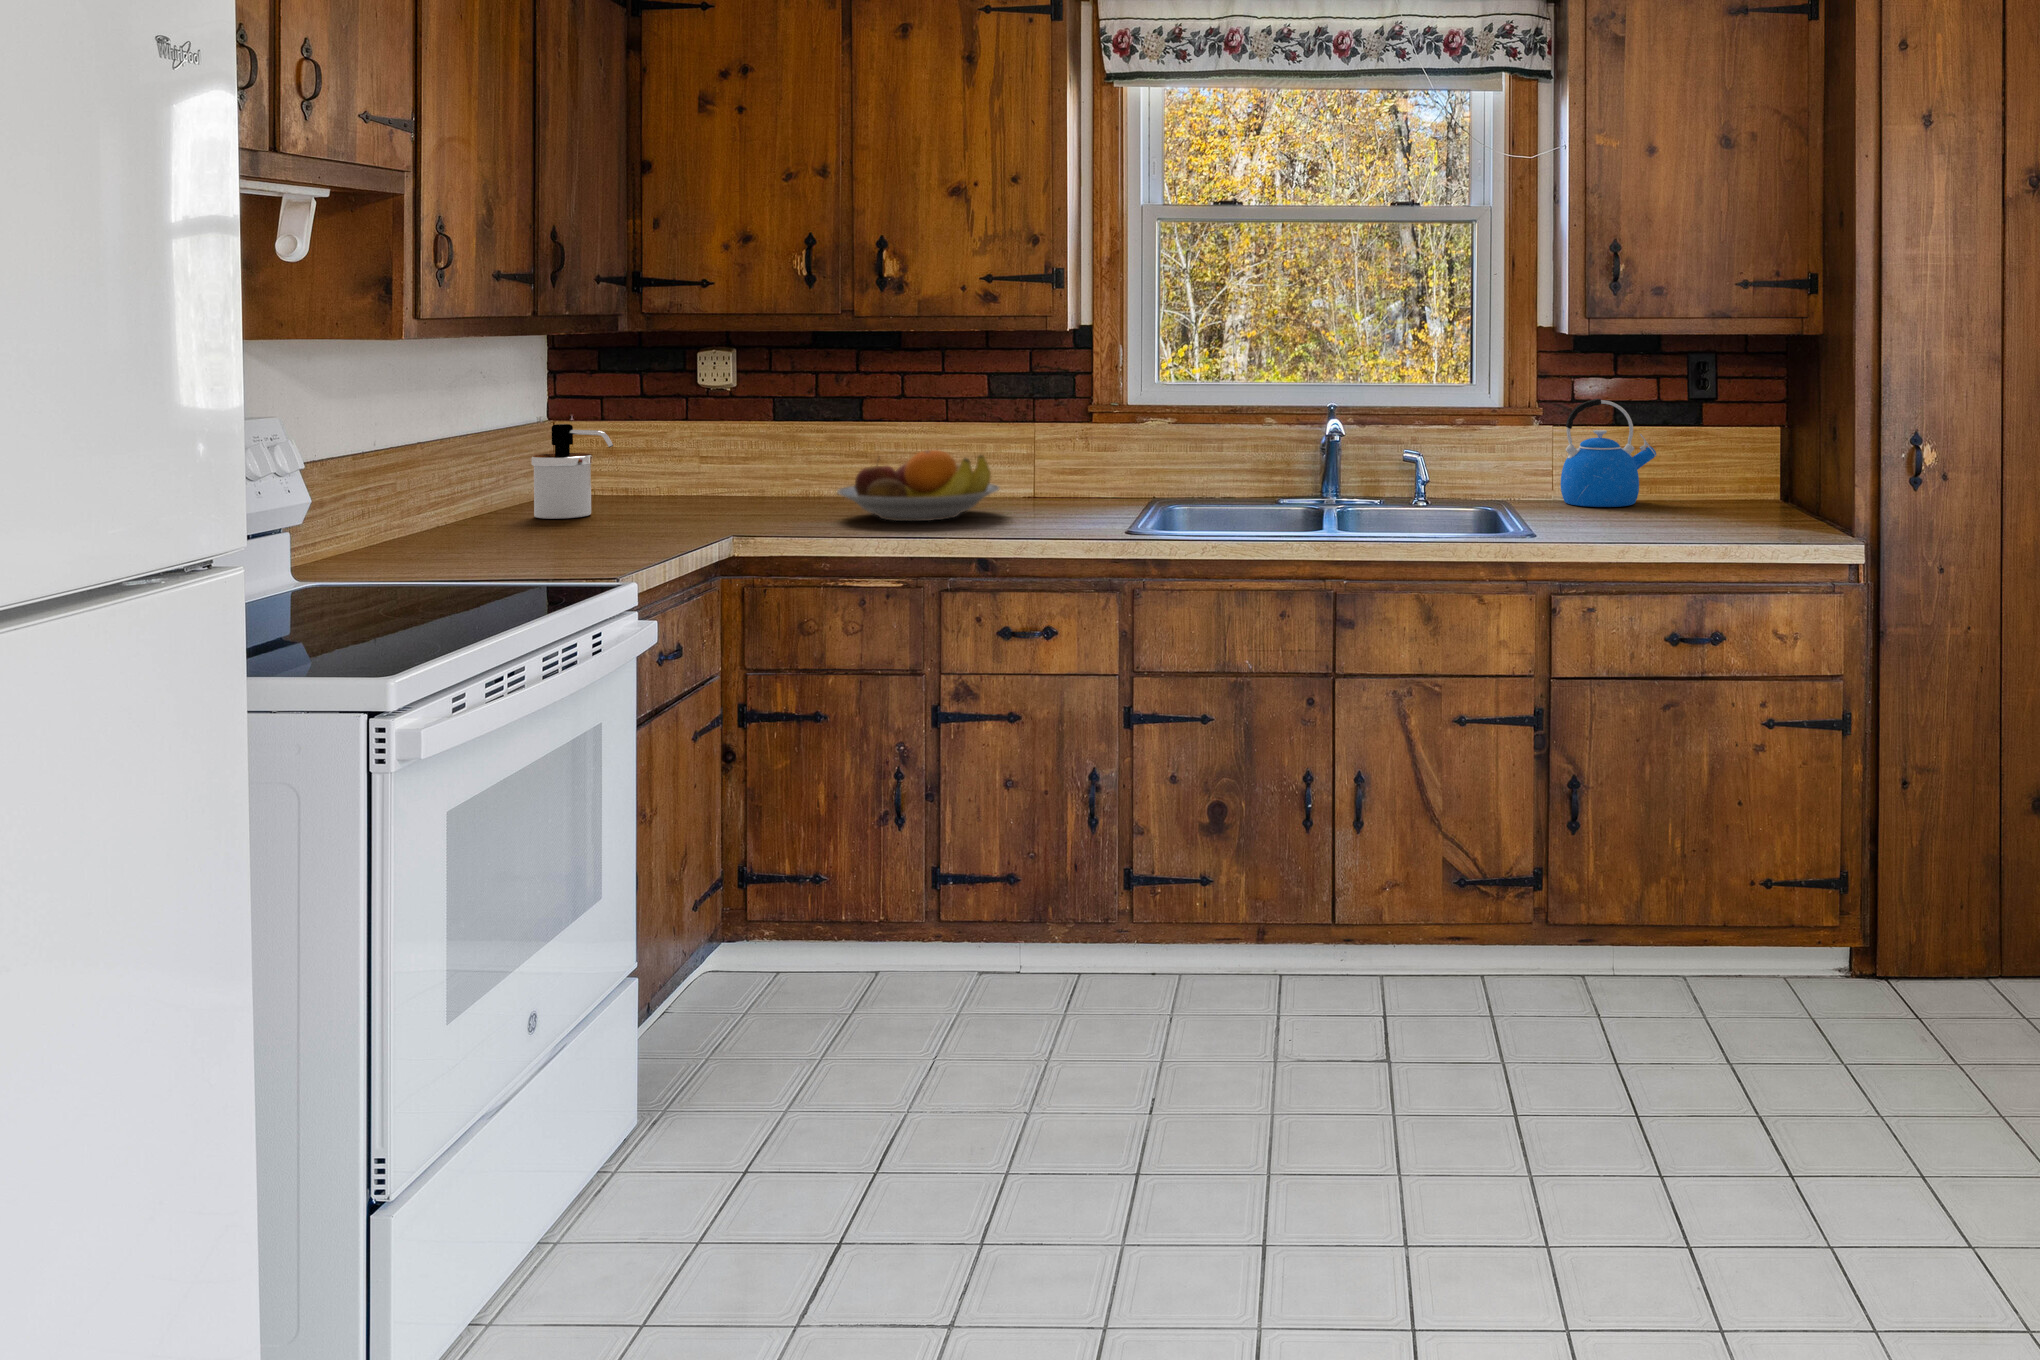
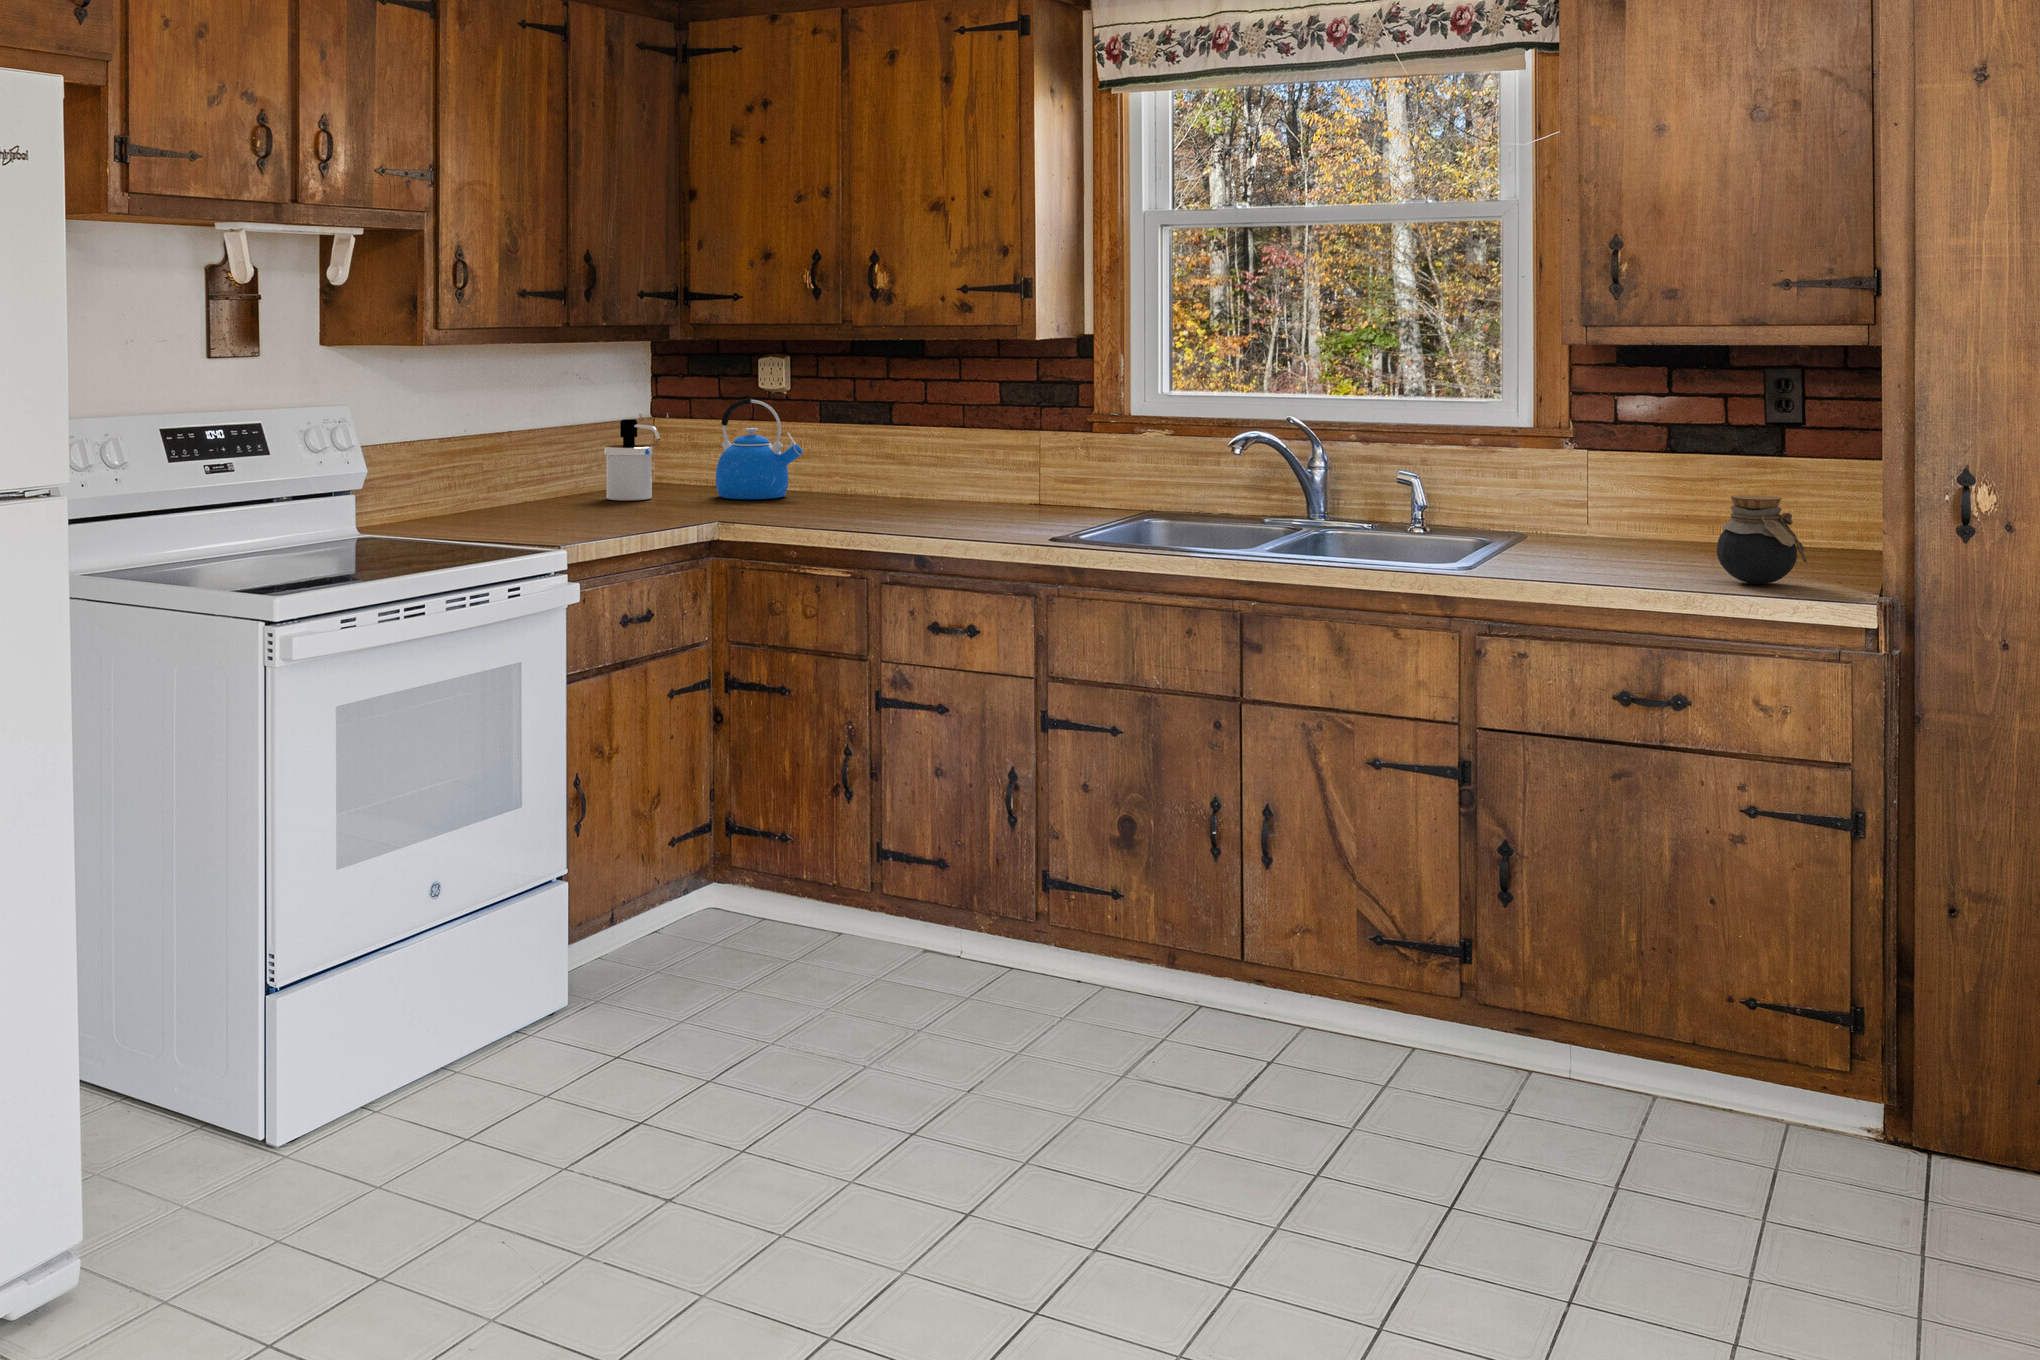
kettle: present [1561,399,1656,507] -> present [716,398,803,499]
fruit bowl: present [837,450,999,521] -> none [826,452,977,519]
jar: none [1719,460,1791,533] -> present [1717,495,1807,584]

